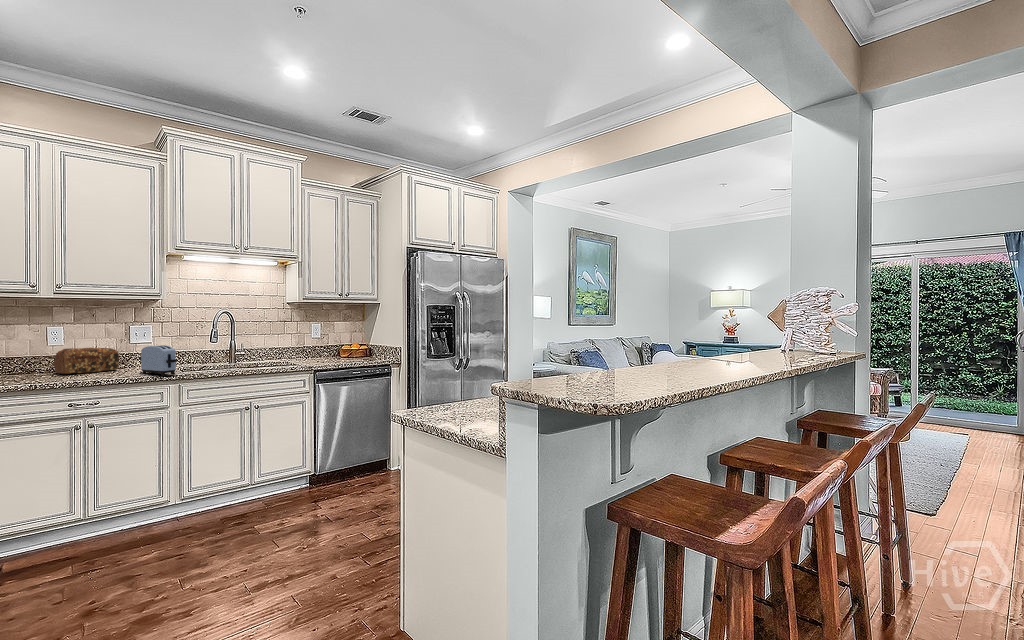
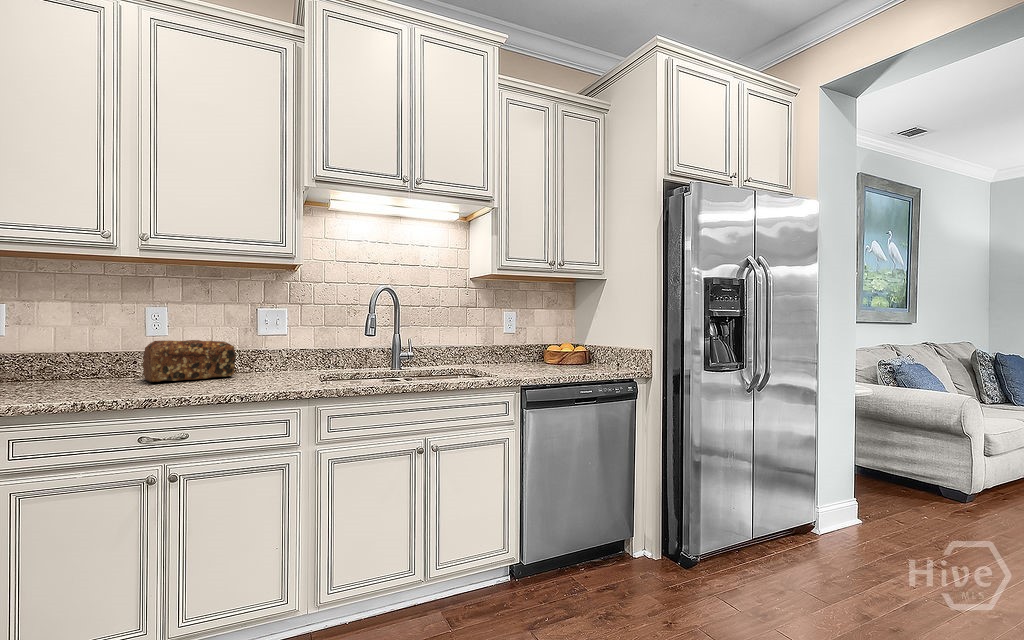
toaster: present [140,345,177,376] -> none [260,338,312,391]

